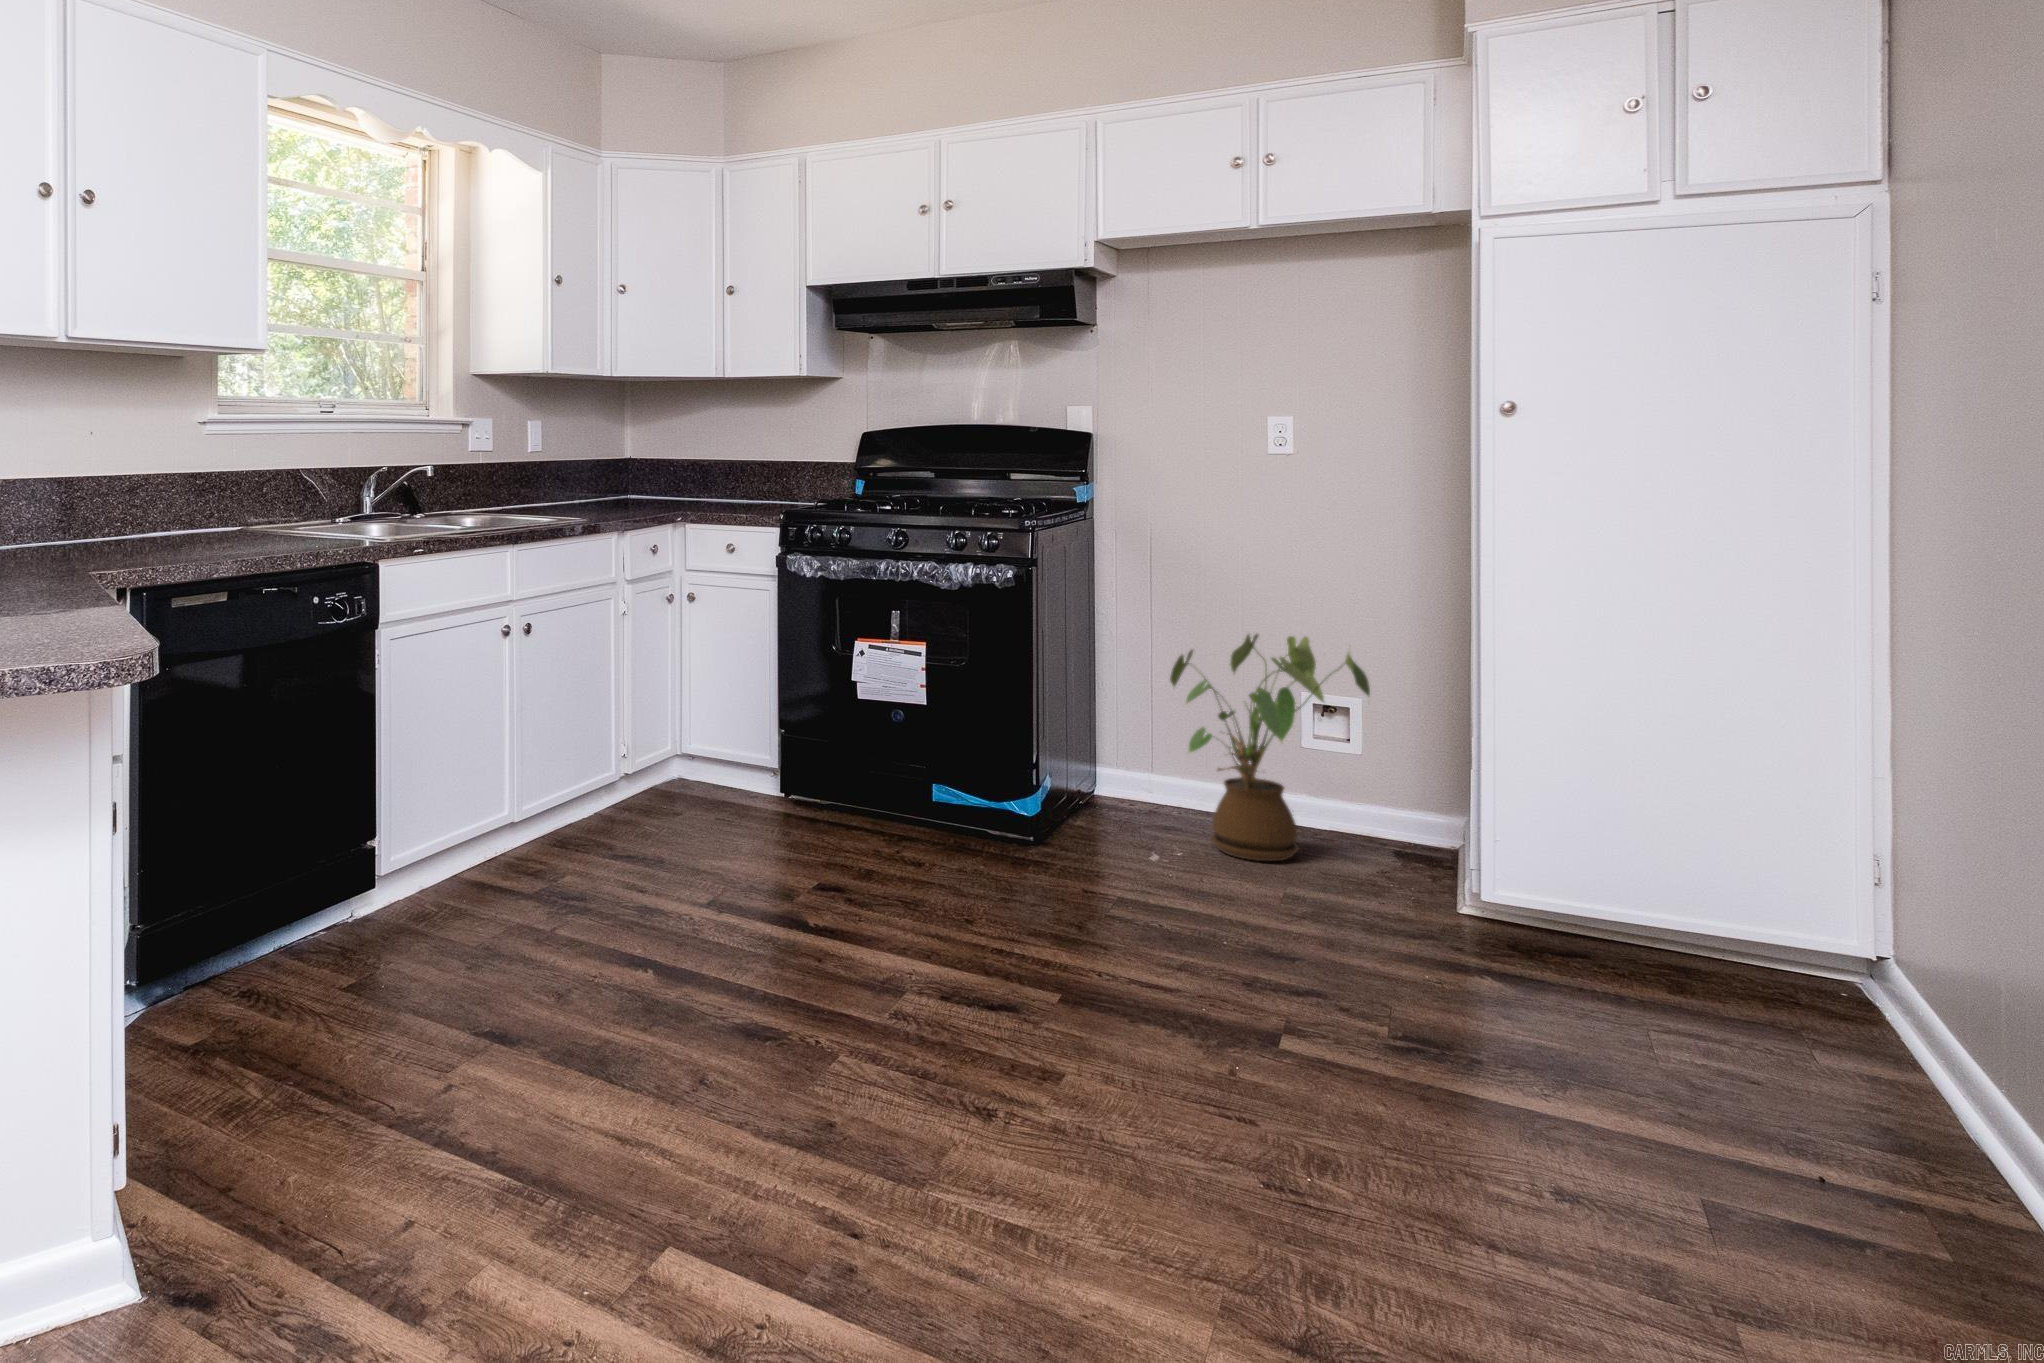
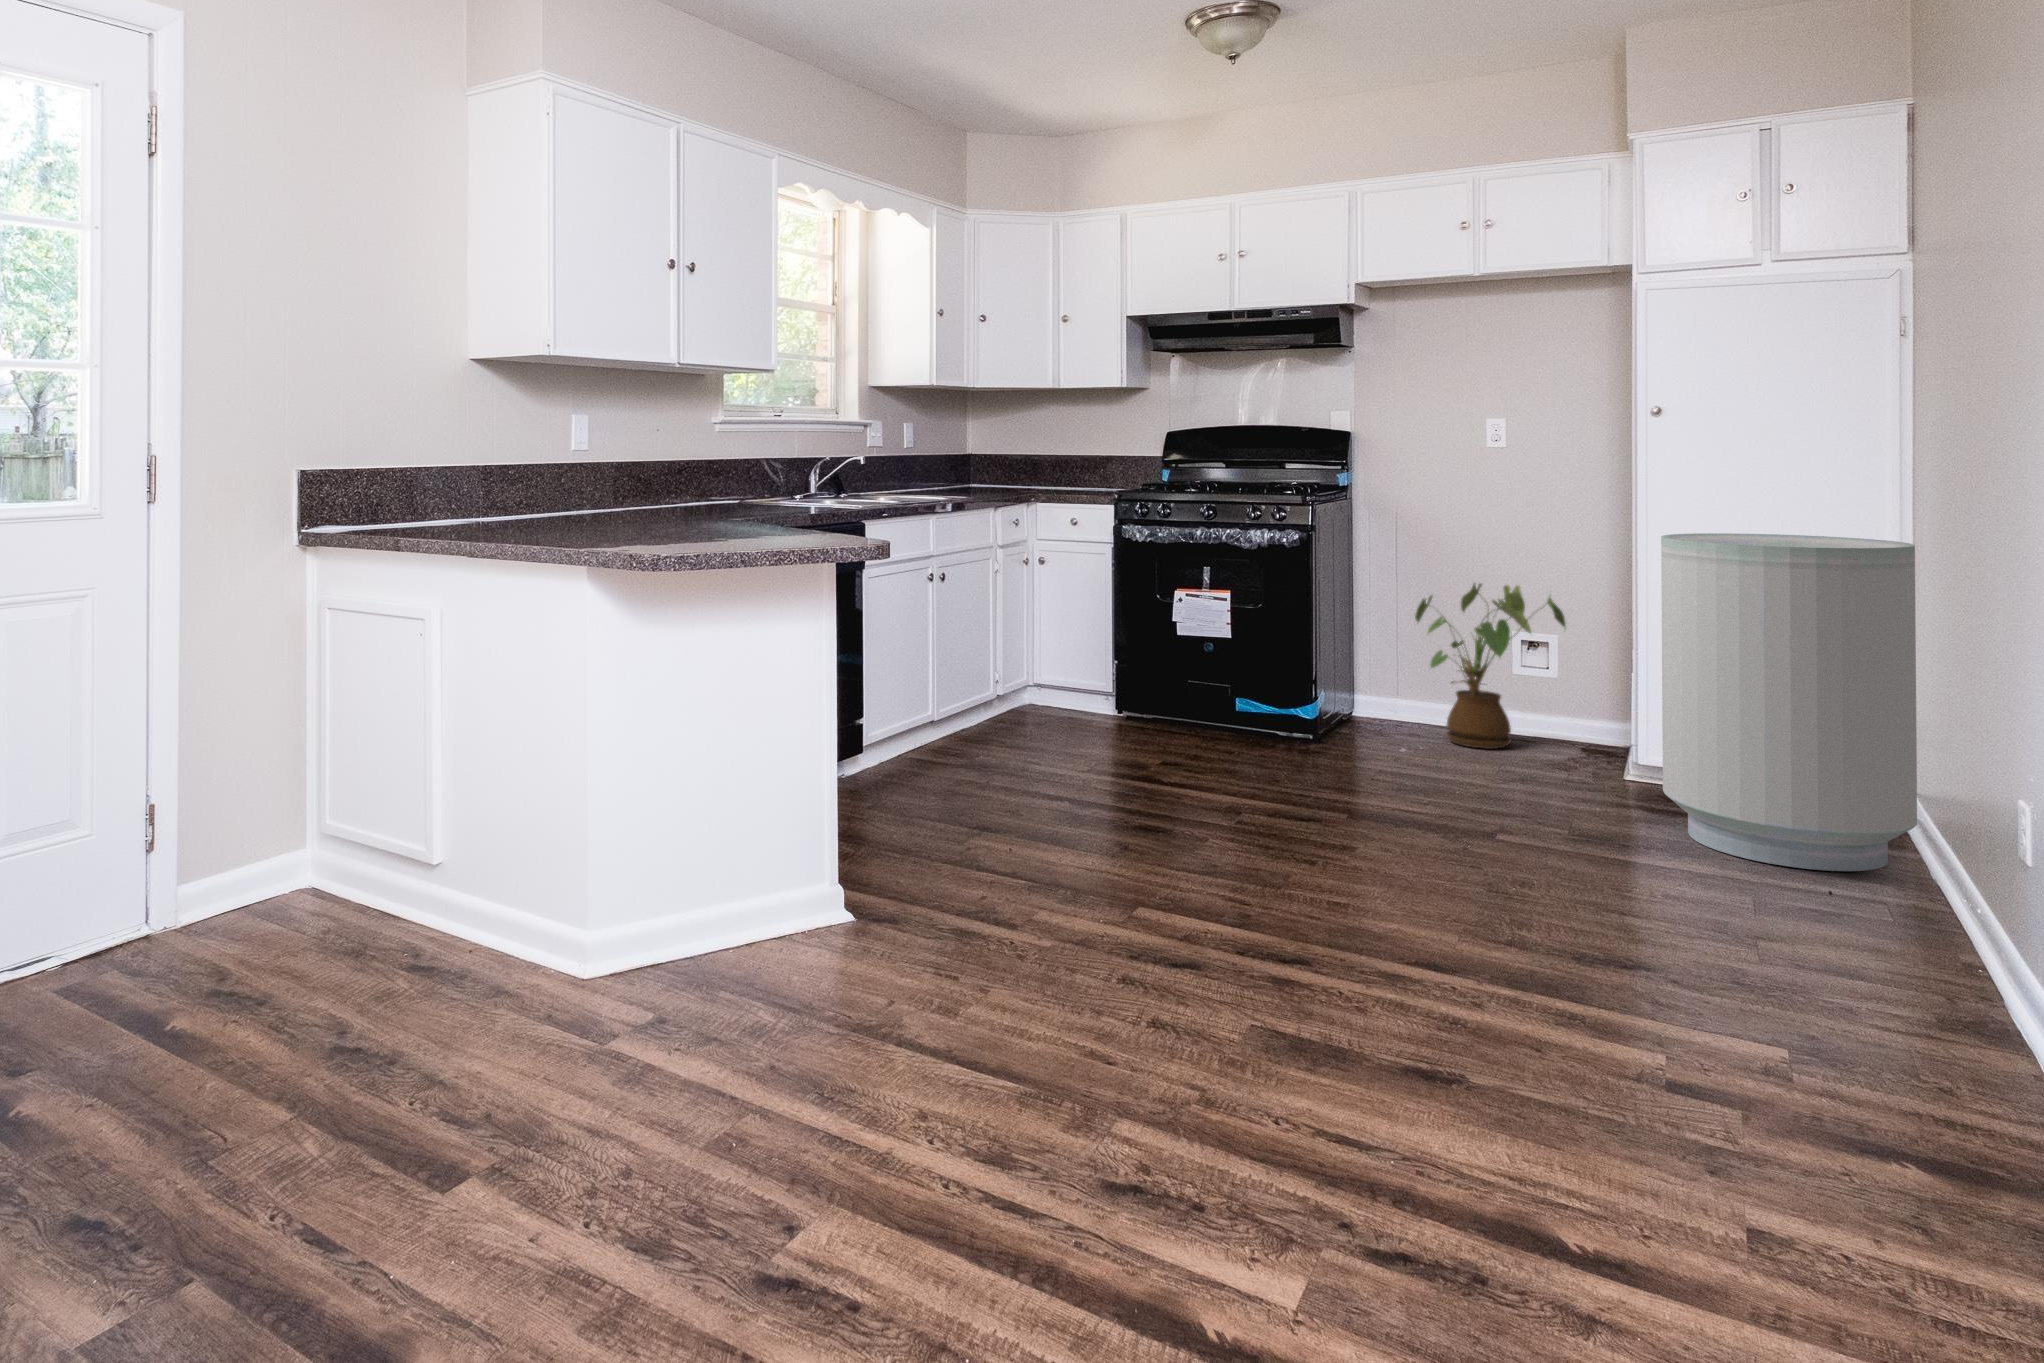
trash can: none [1516,575,1925,1116] -> present [1661,533,1917,871]

